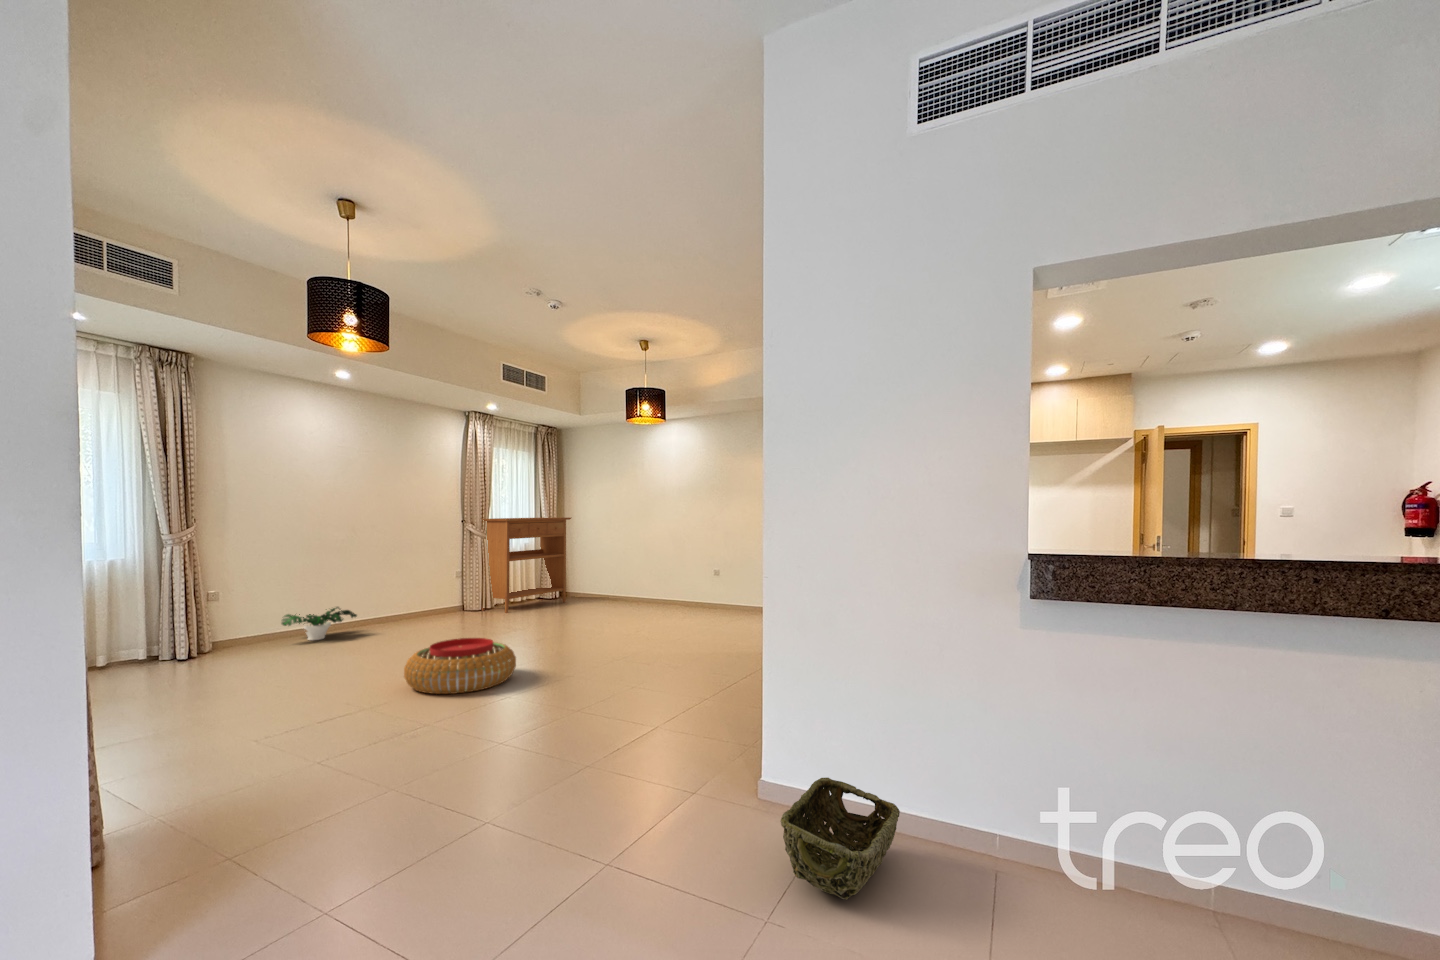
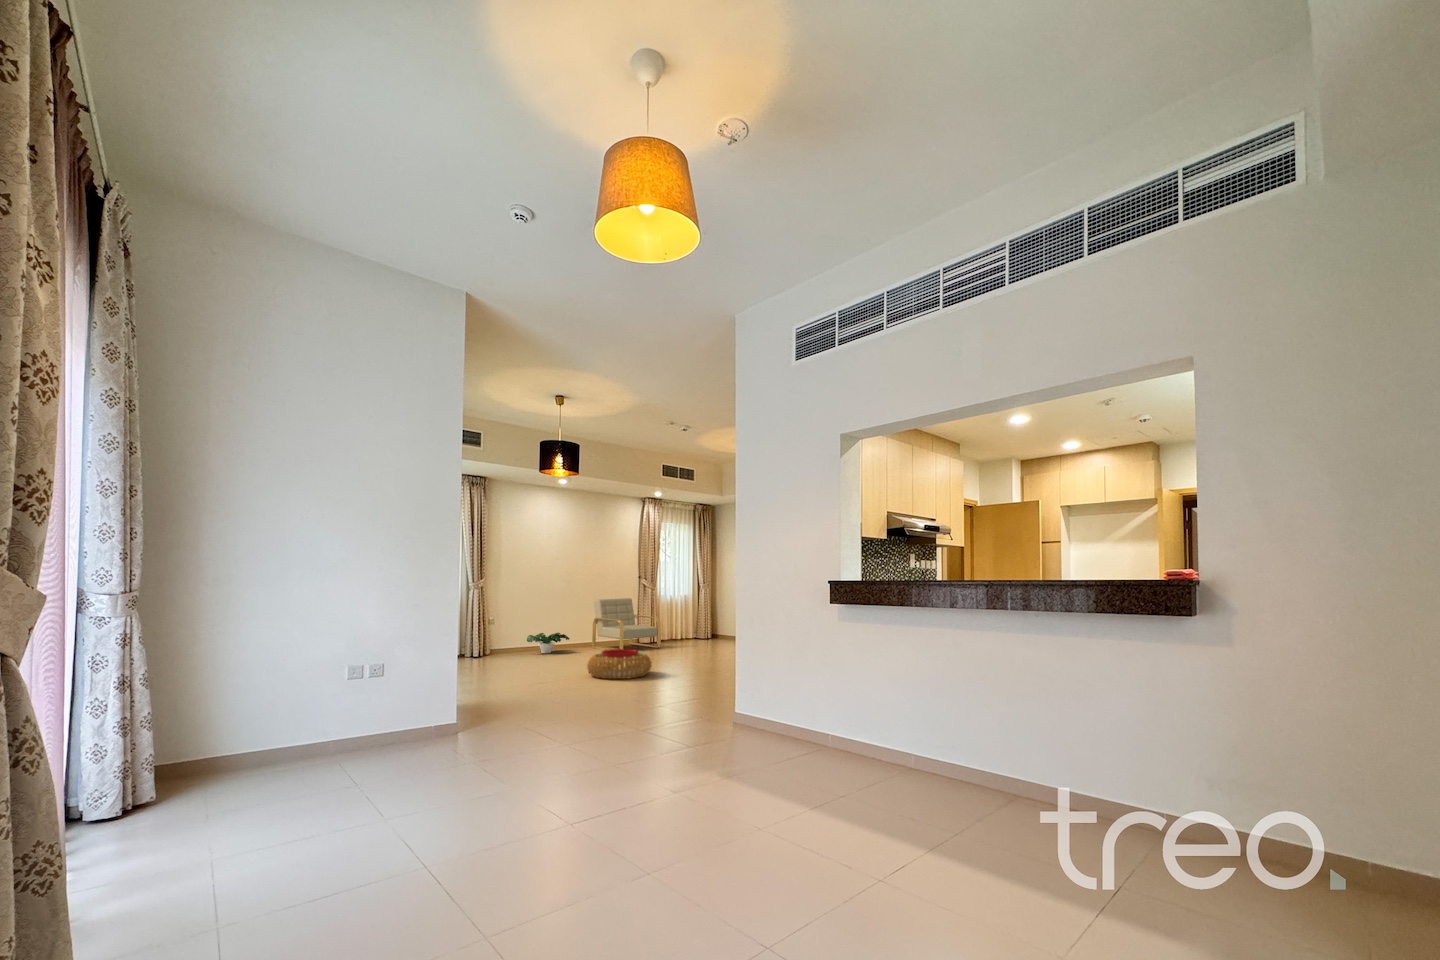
console table: present [482,517,571,613] -> none [651,575,718,646]
armchair: none [392,551,499,630] -> present [592,598,661,650]
woven basket: present [780,778,900,899] -> none [713,703,781,745]

